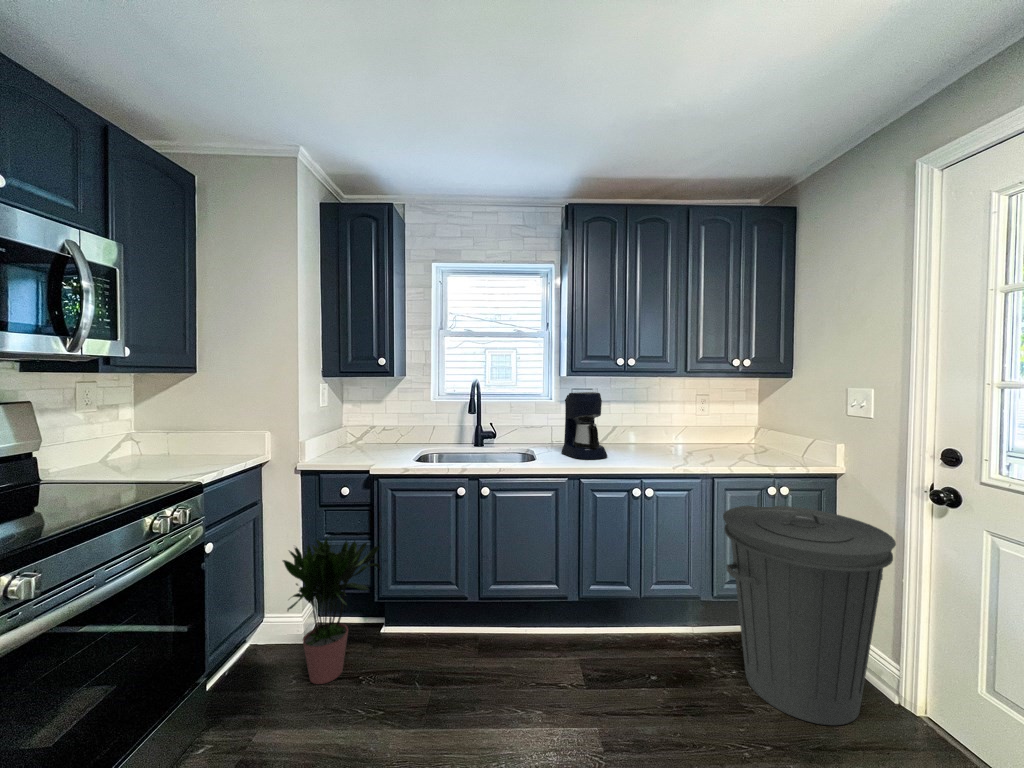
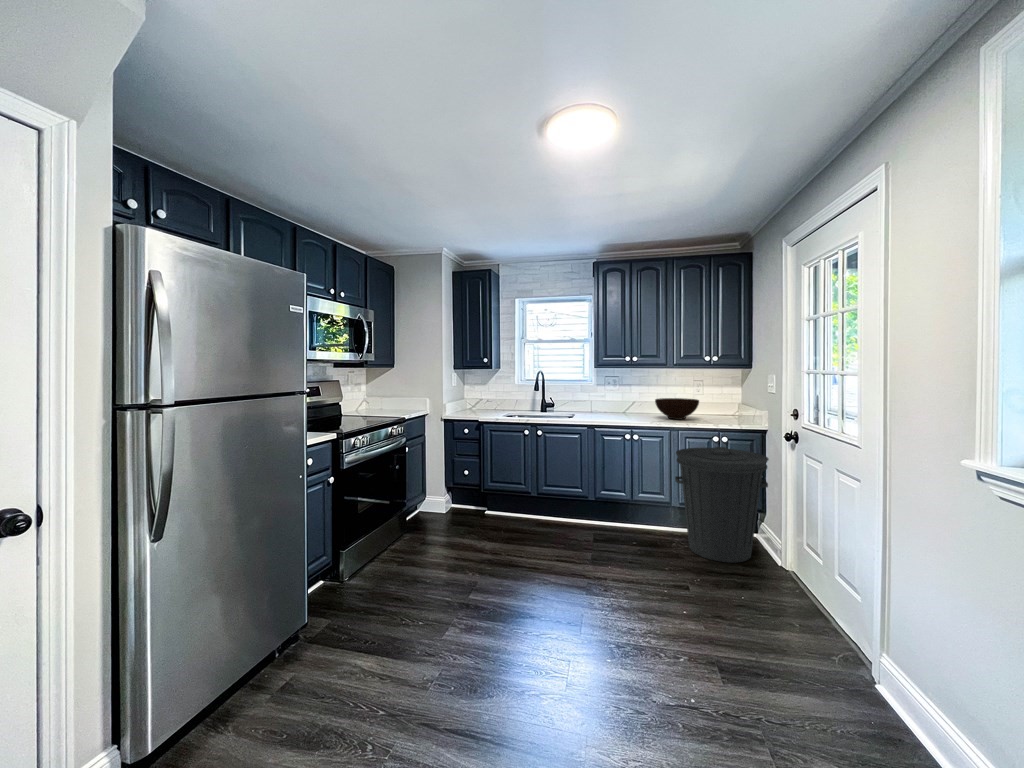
coffee maker: present [562,392,607,459] -> none [592,378,619,418]
fruit bowl: none [661,422,731,458] -> present [655,398,699,419]
potted plant: present [283,538,381,684] -> none [437,449,488,526]

